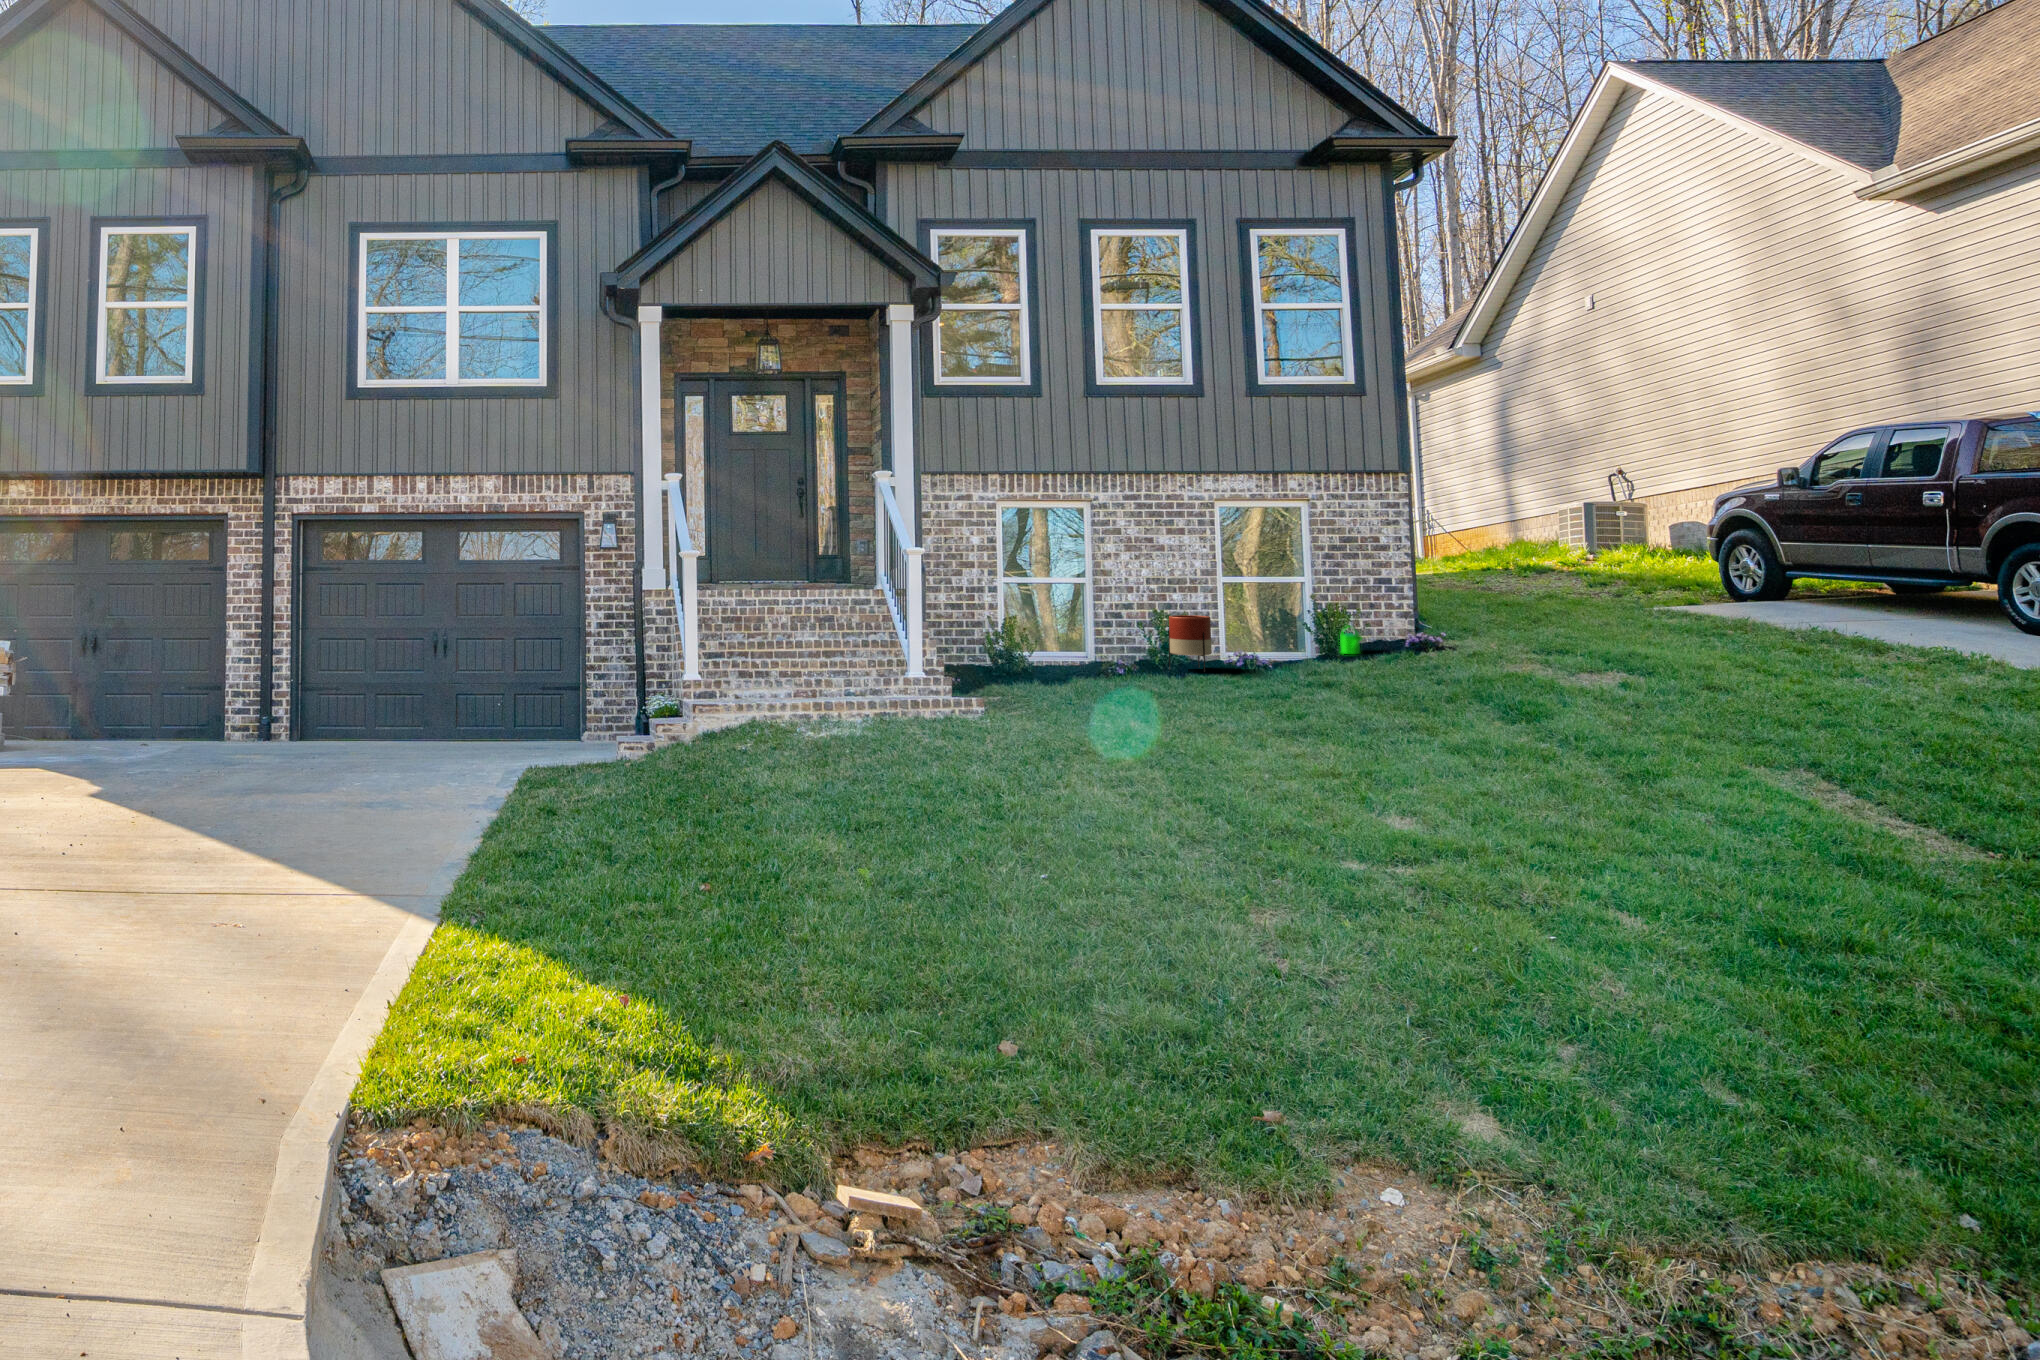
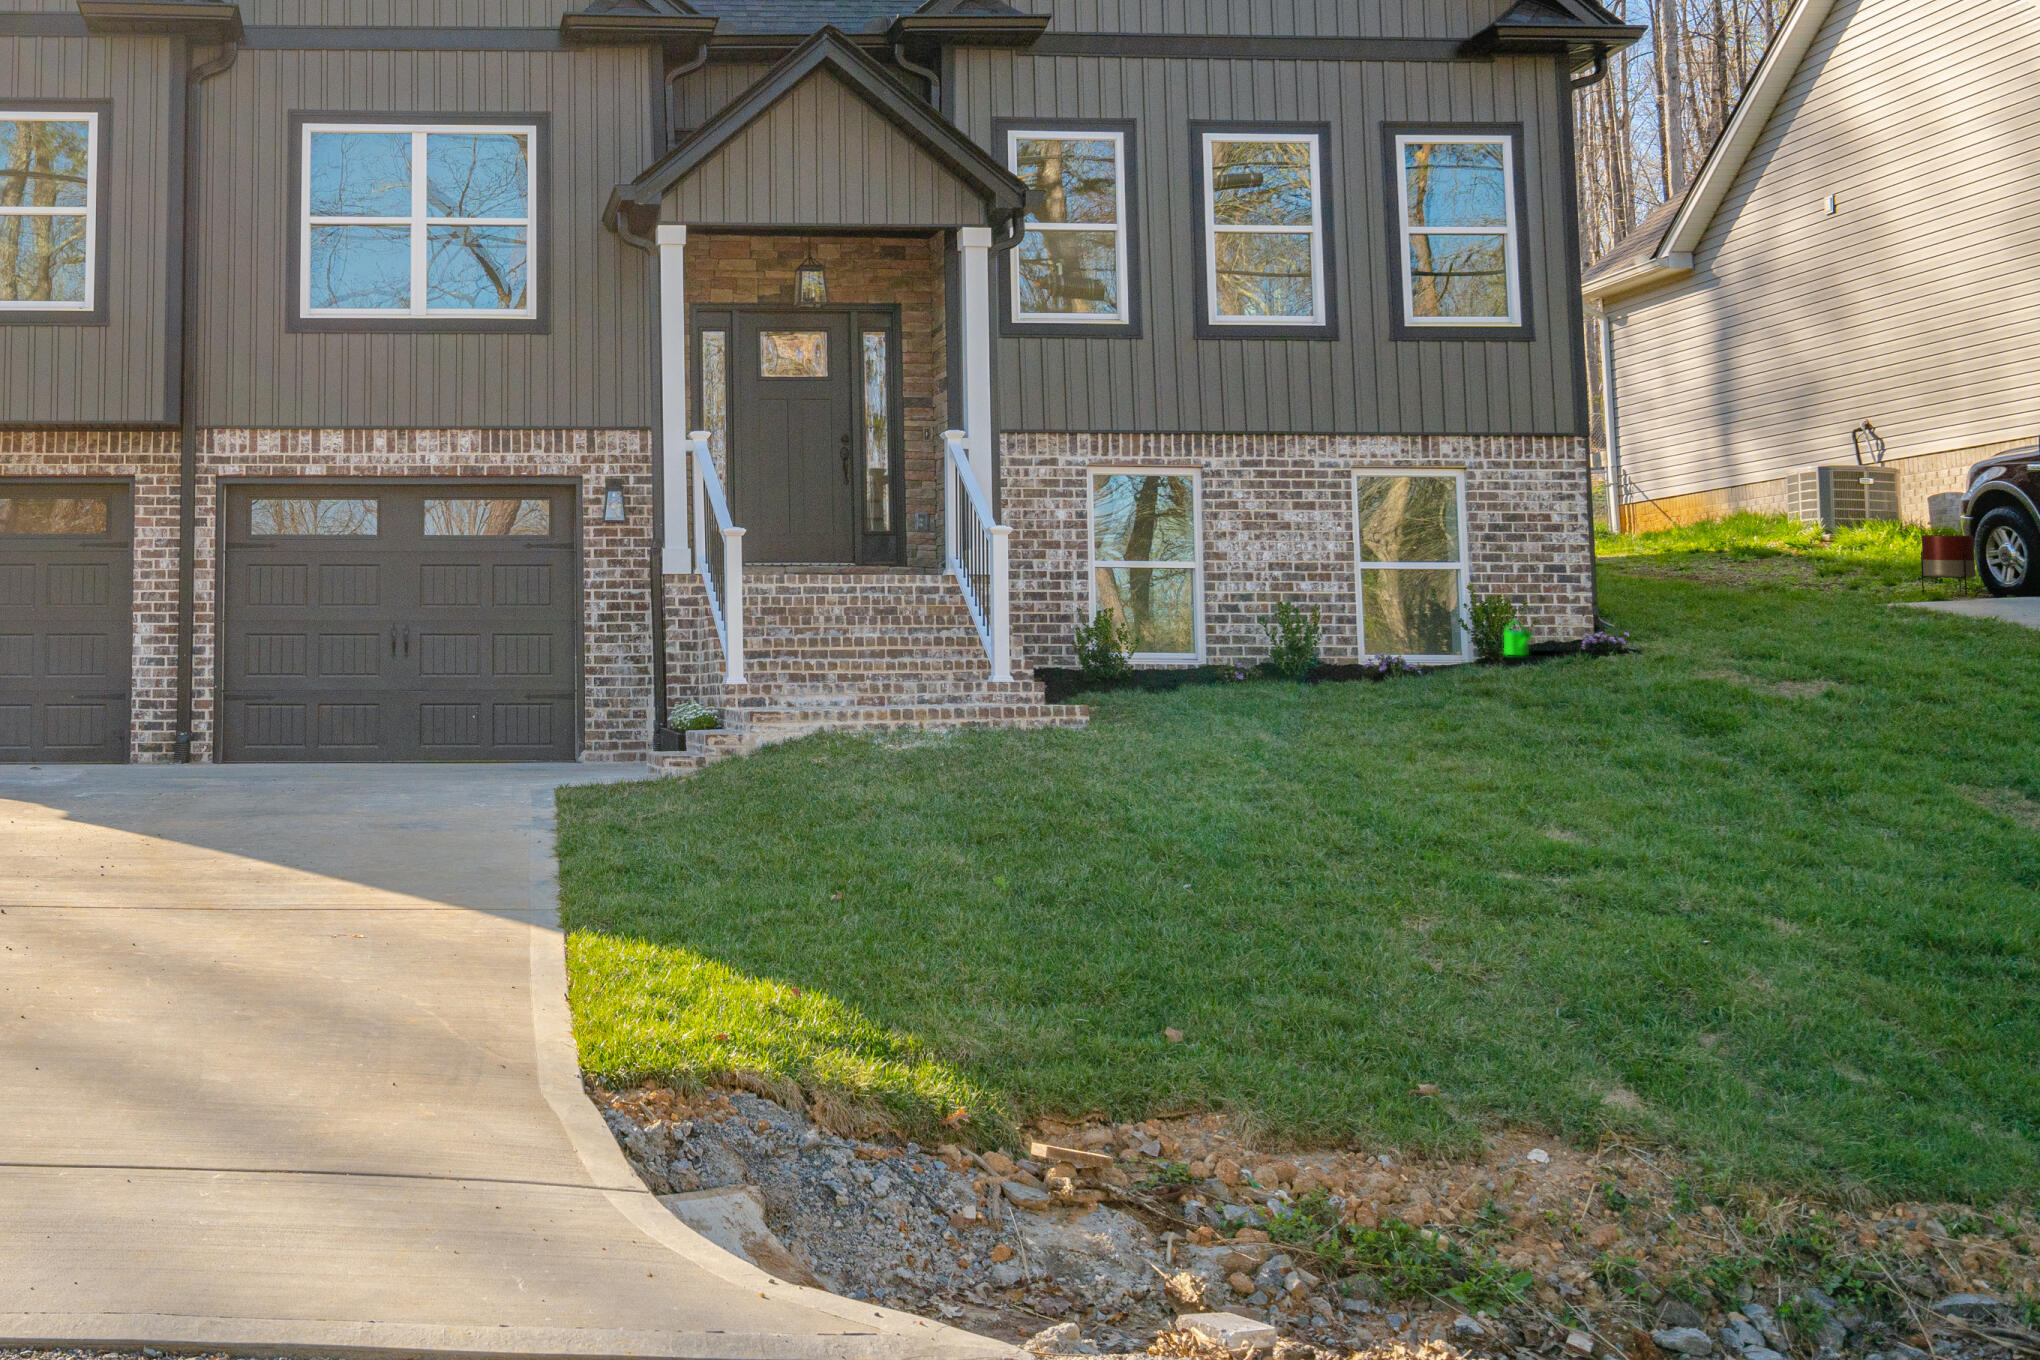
planter: present [1168,615,1212,672] -> present [1921,535,1975,595]

